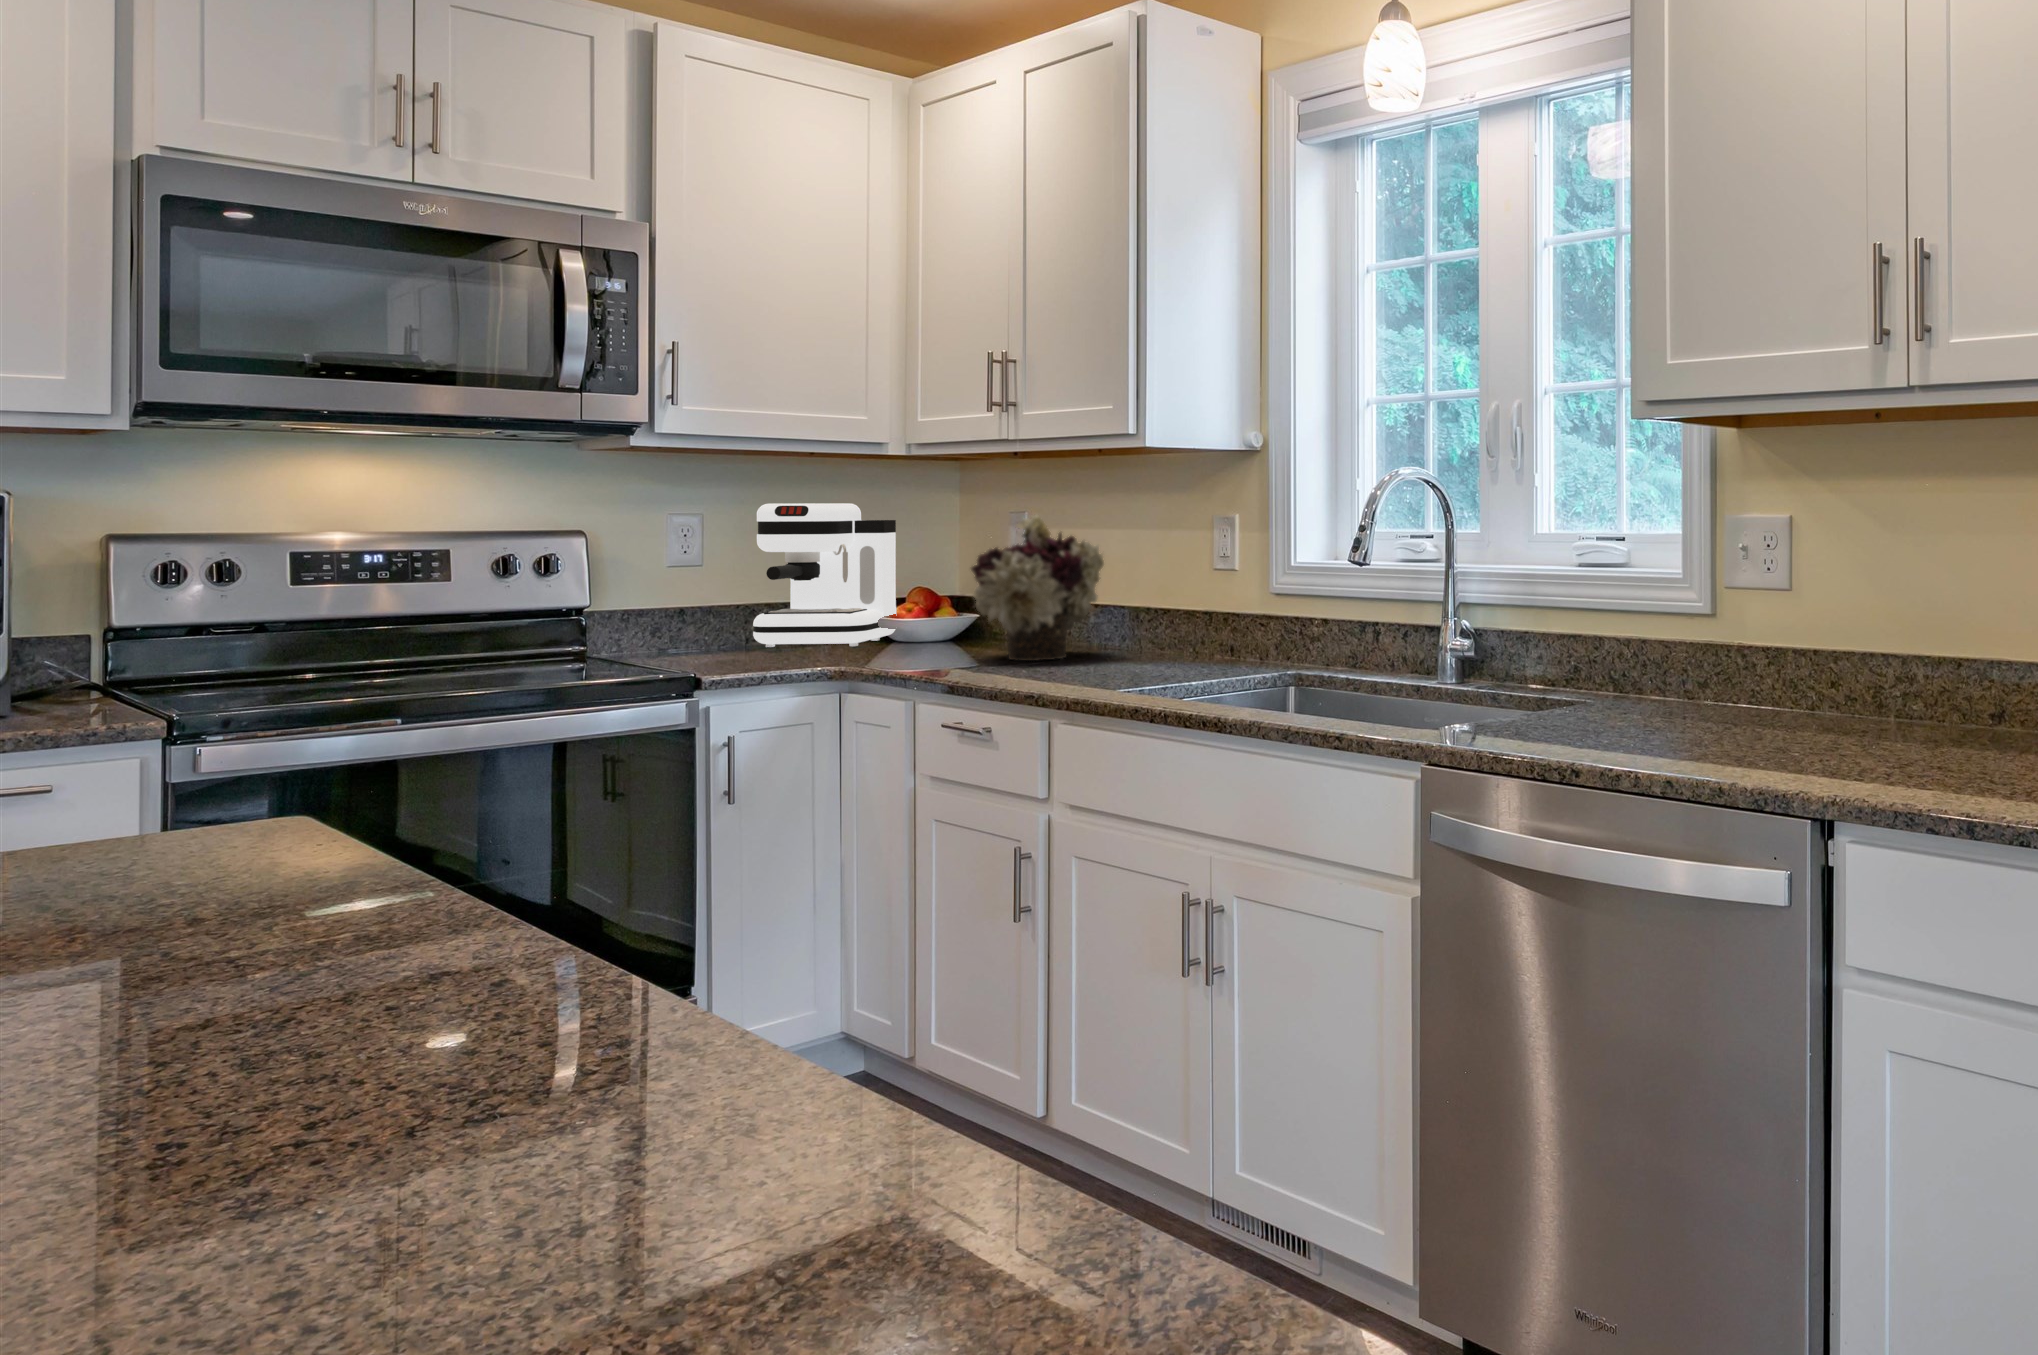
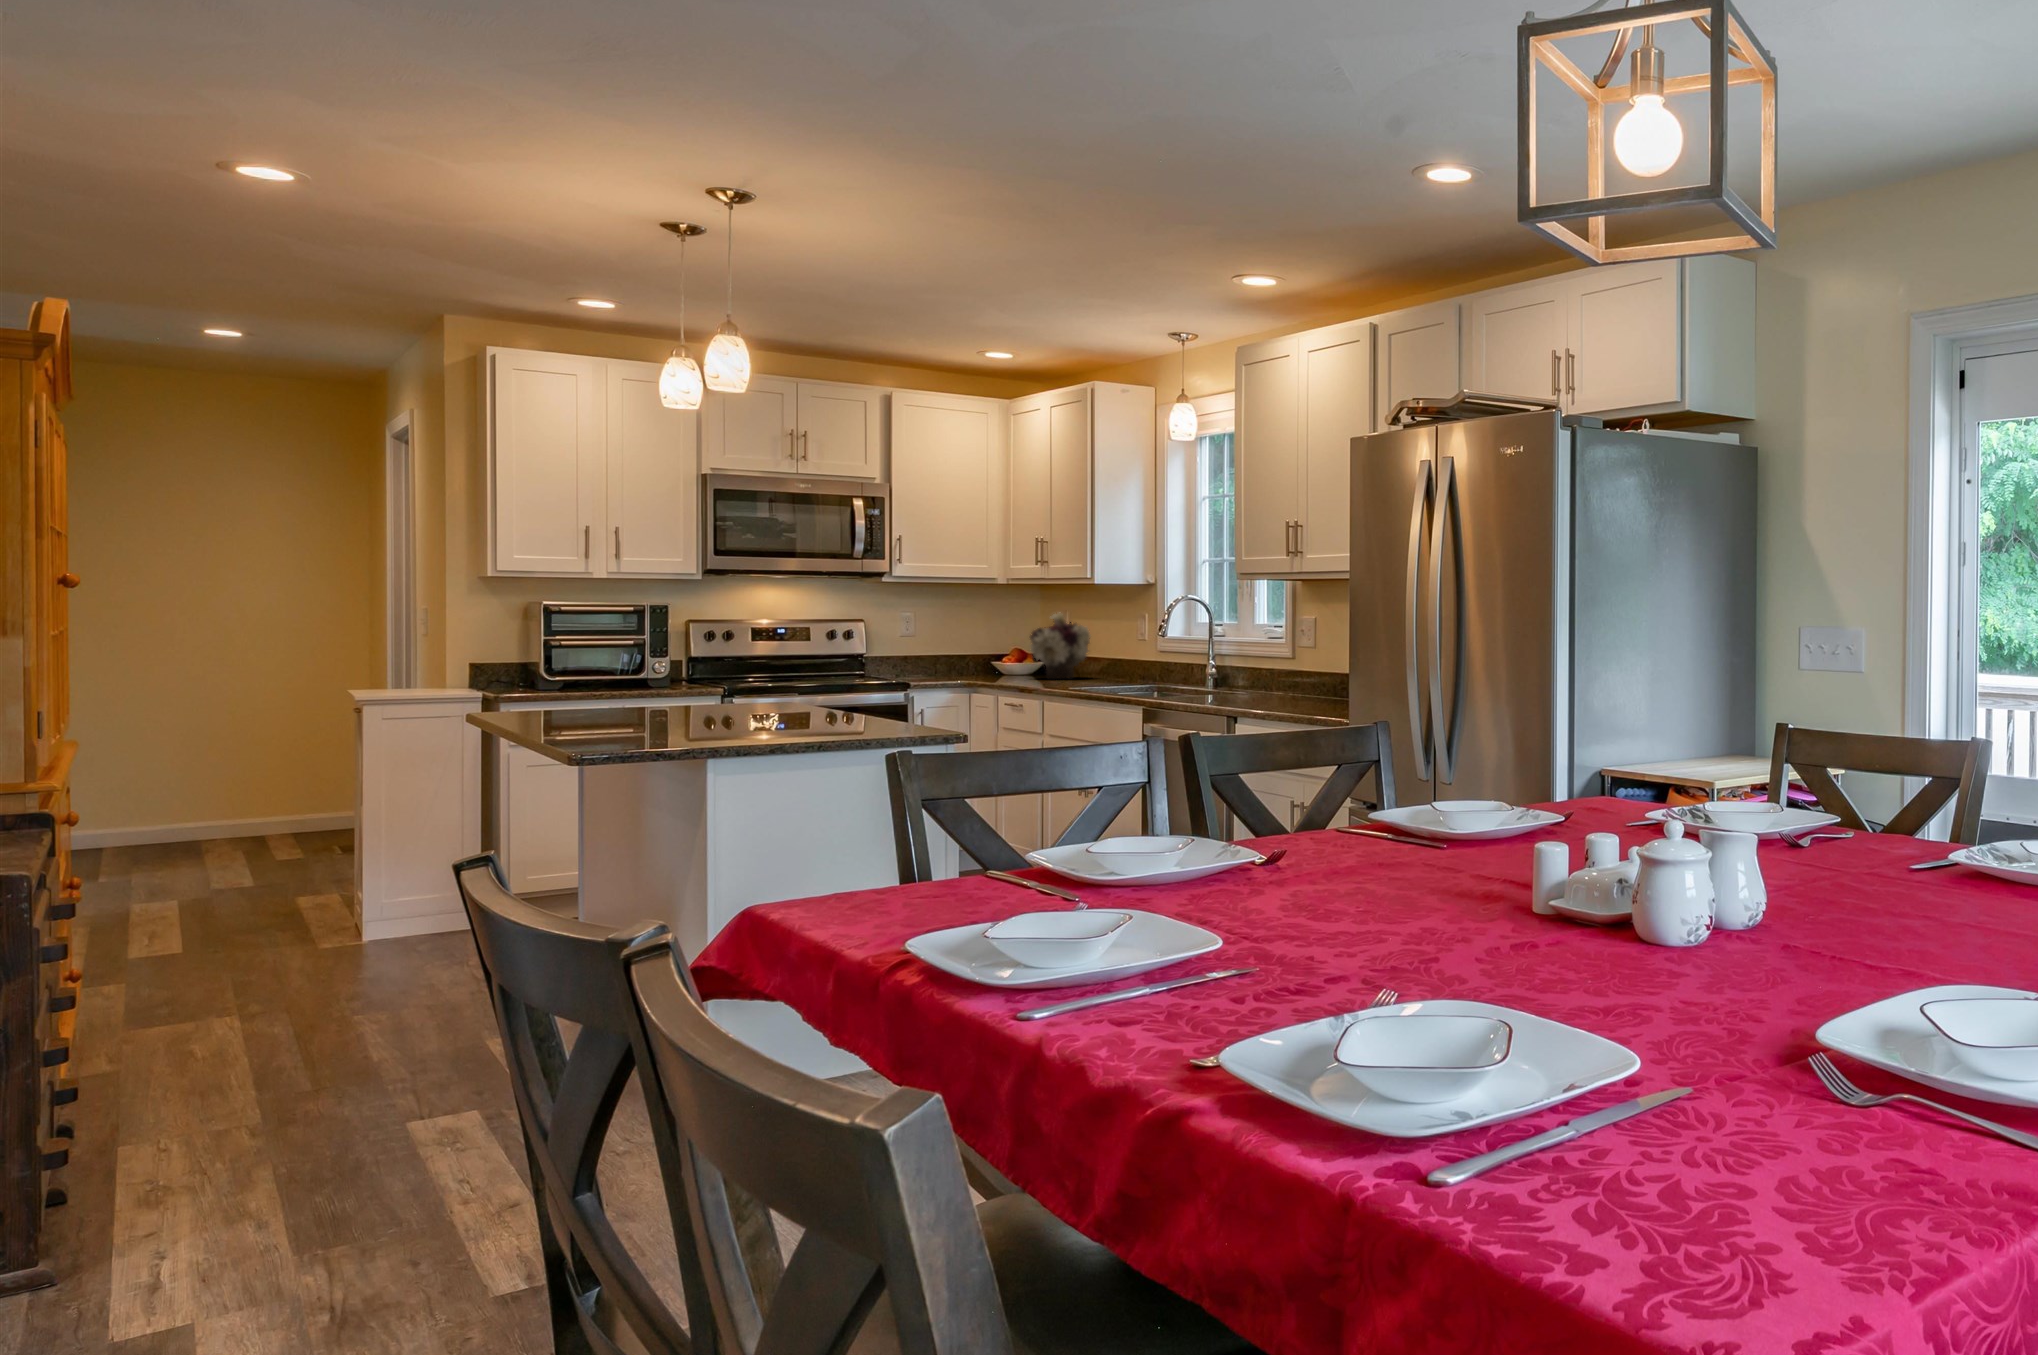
coffee maker: present [753,503,896,647] -> none [939,608,1007,675]

